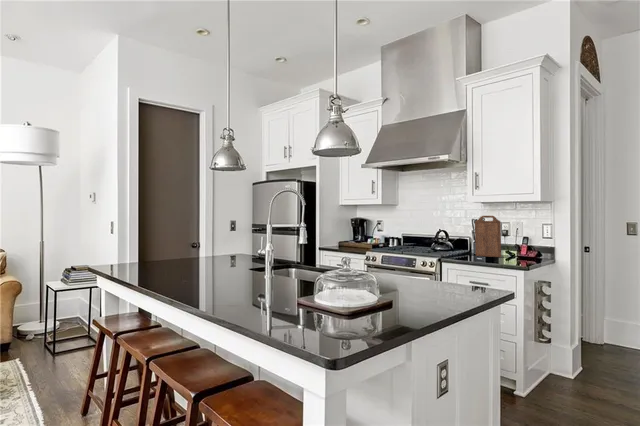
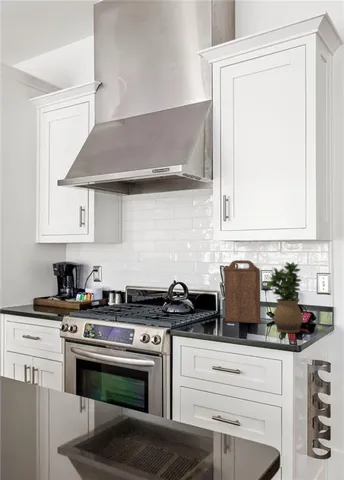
potted plant: none [506,216,532,262] -> present [267,262,303,333]

